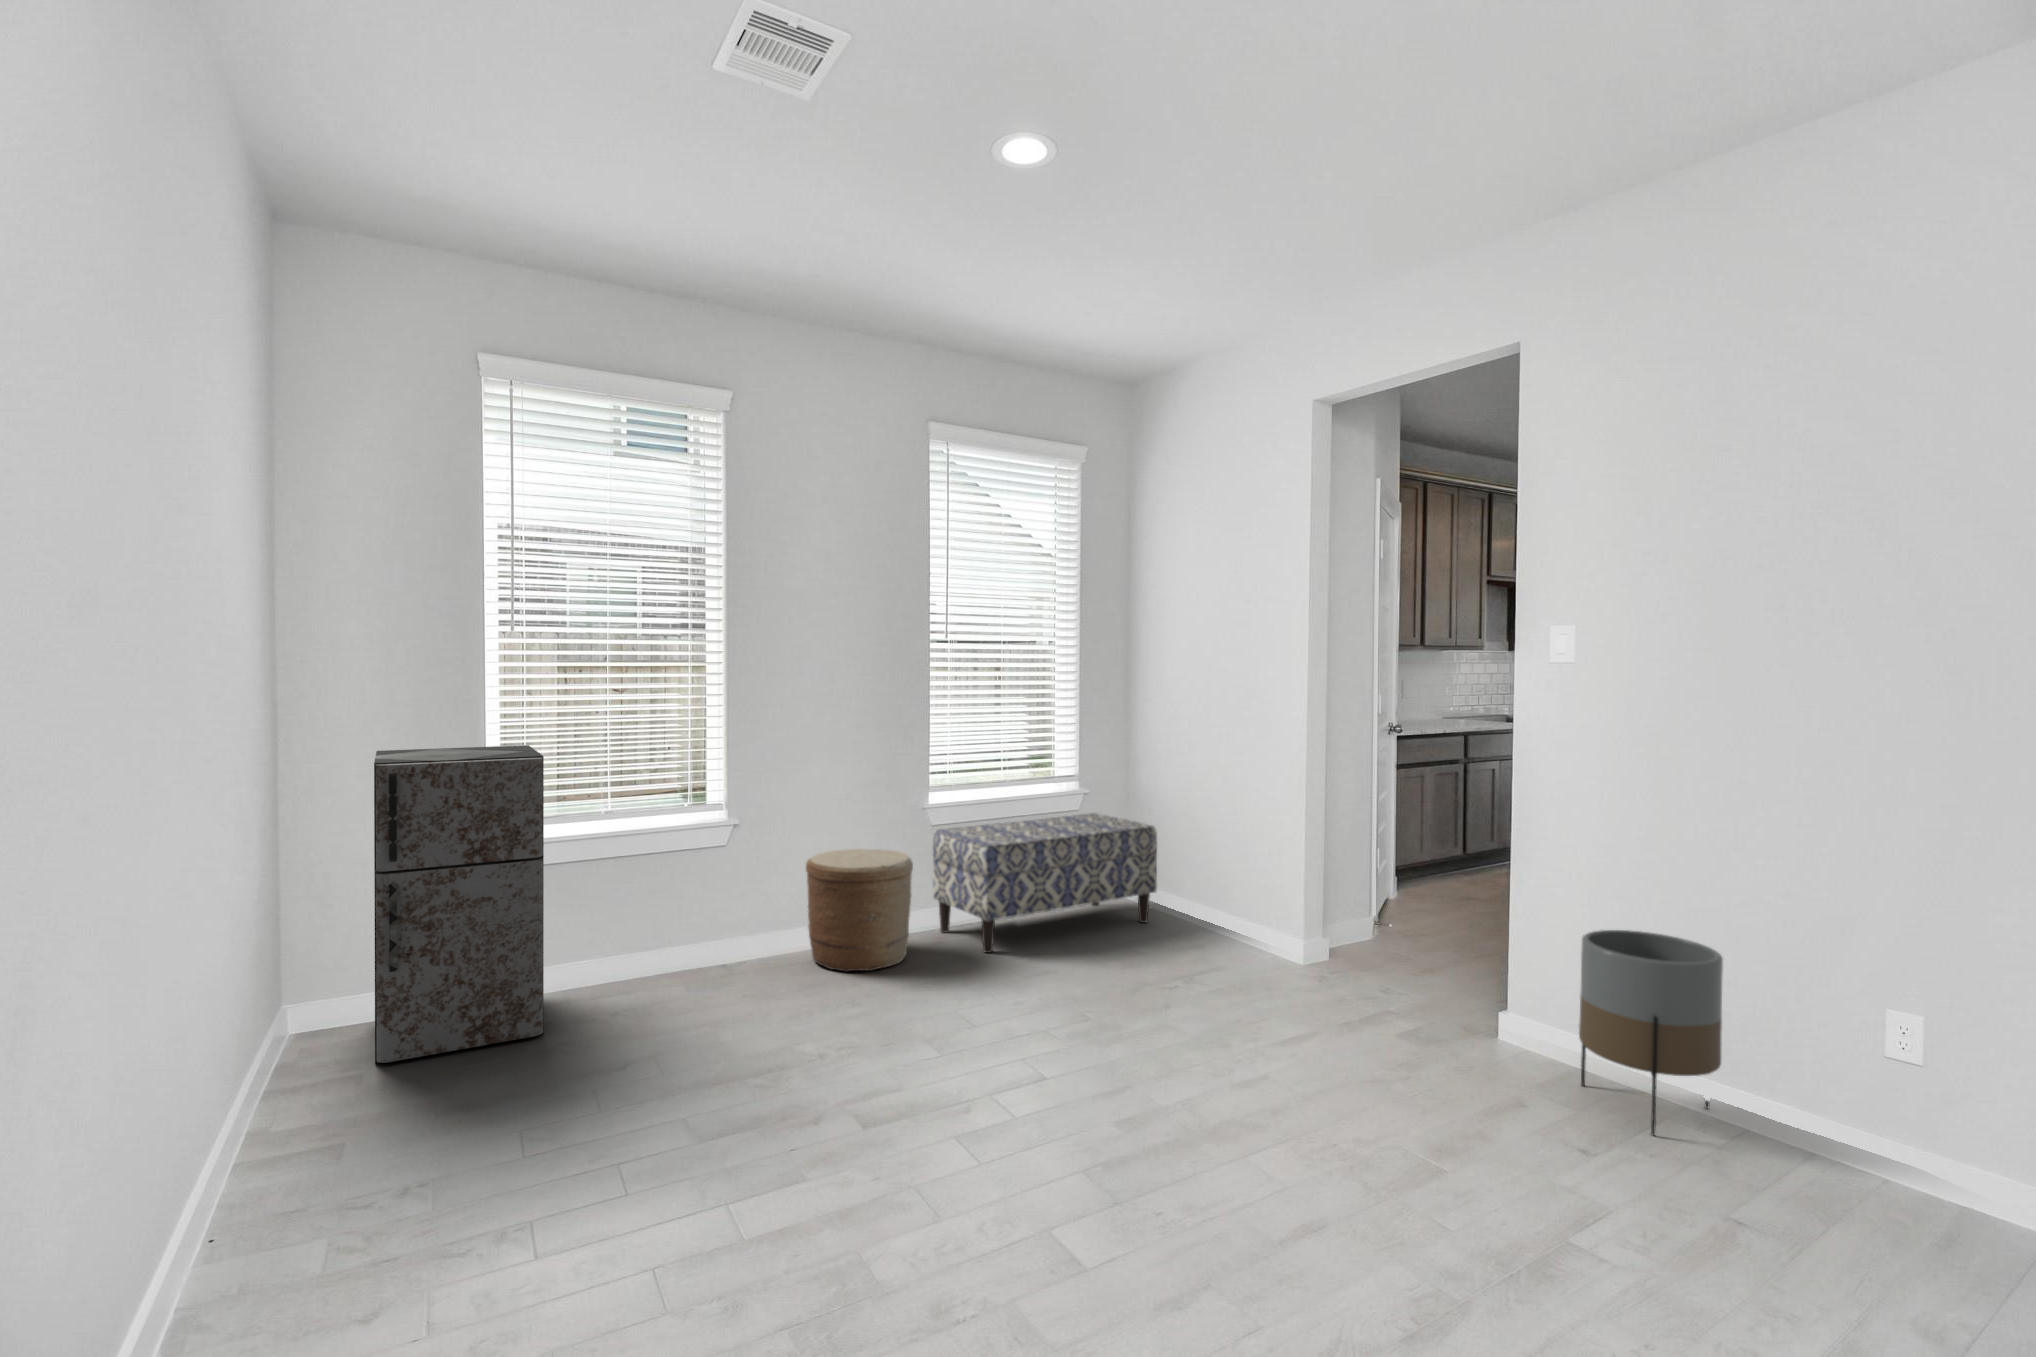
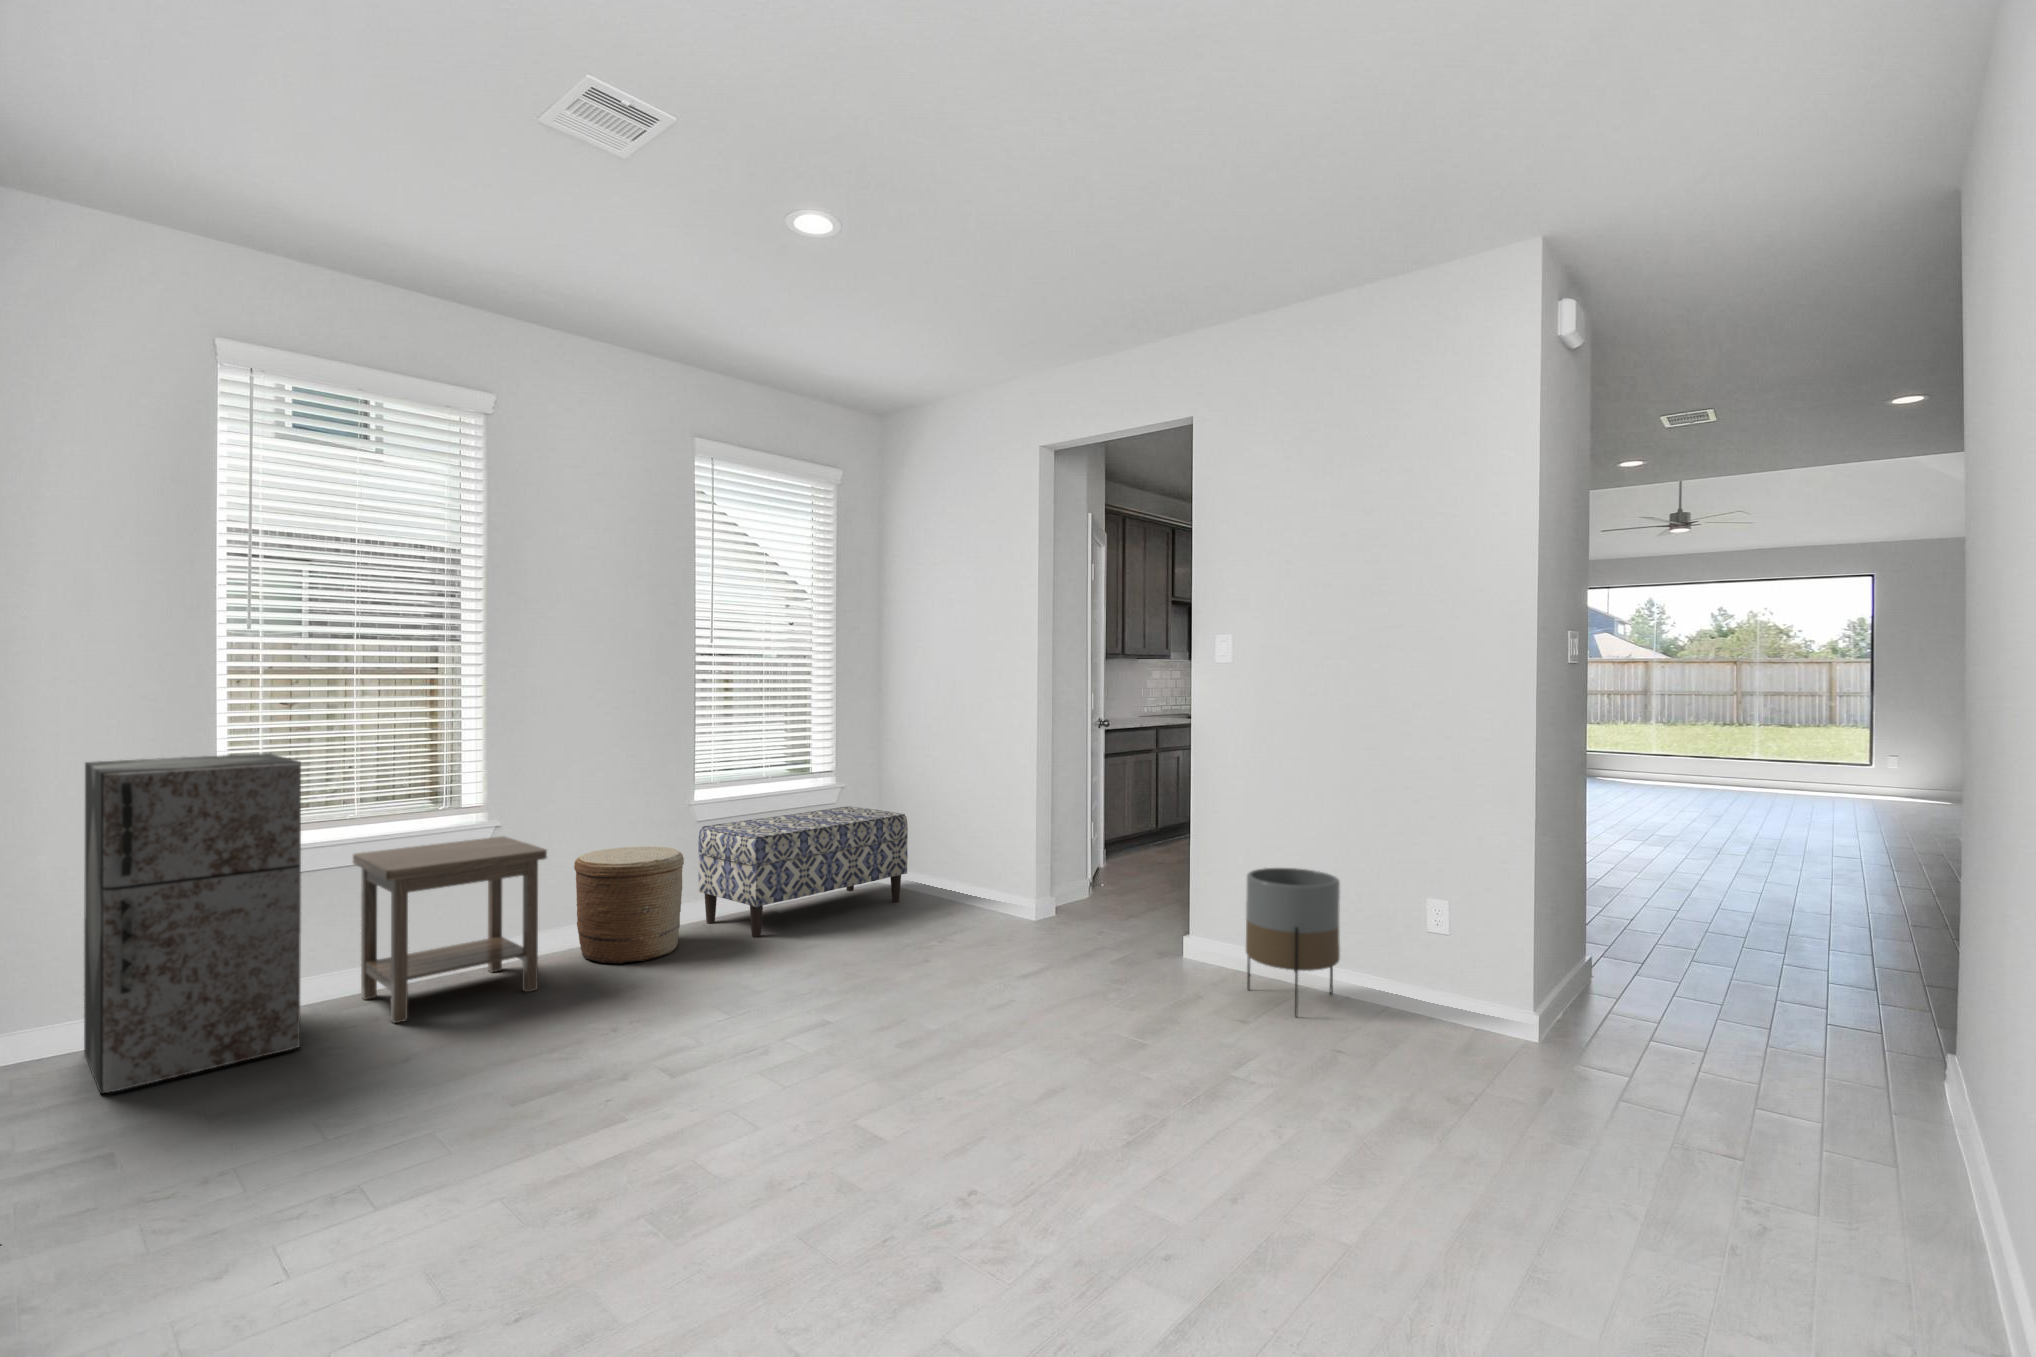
side table: none [601,833,772,1018] -> present [353,836,547,1023]

